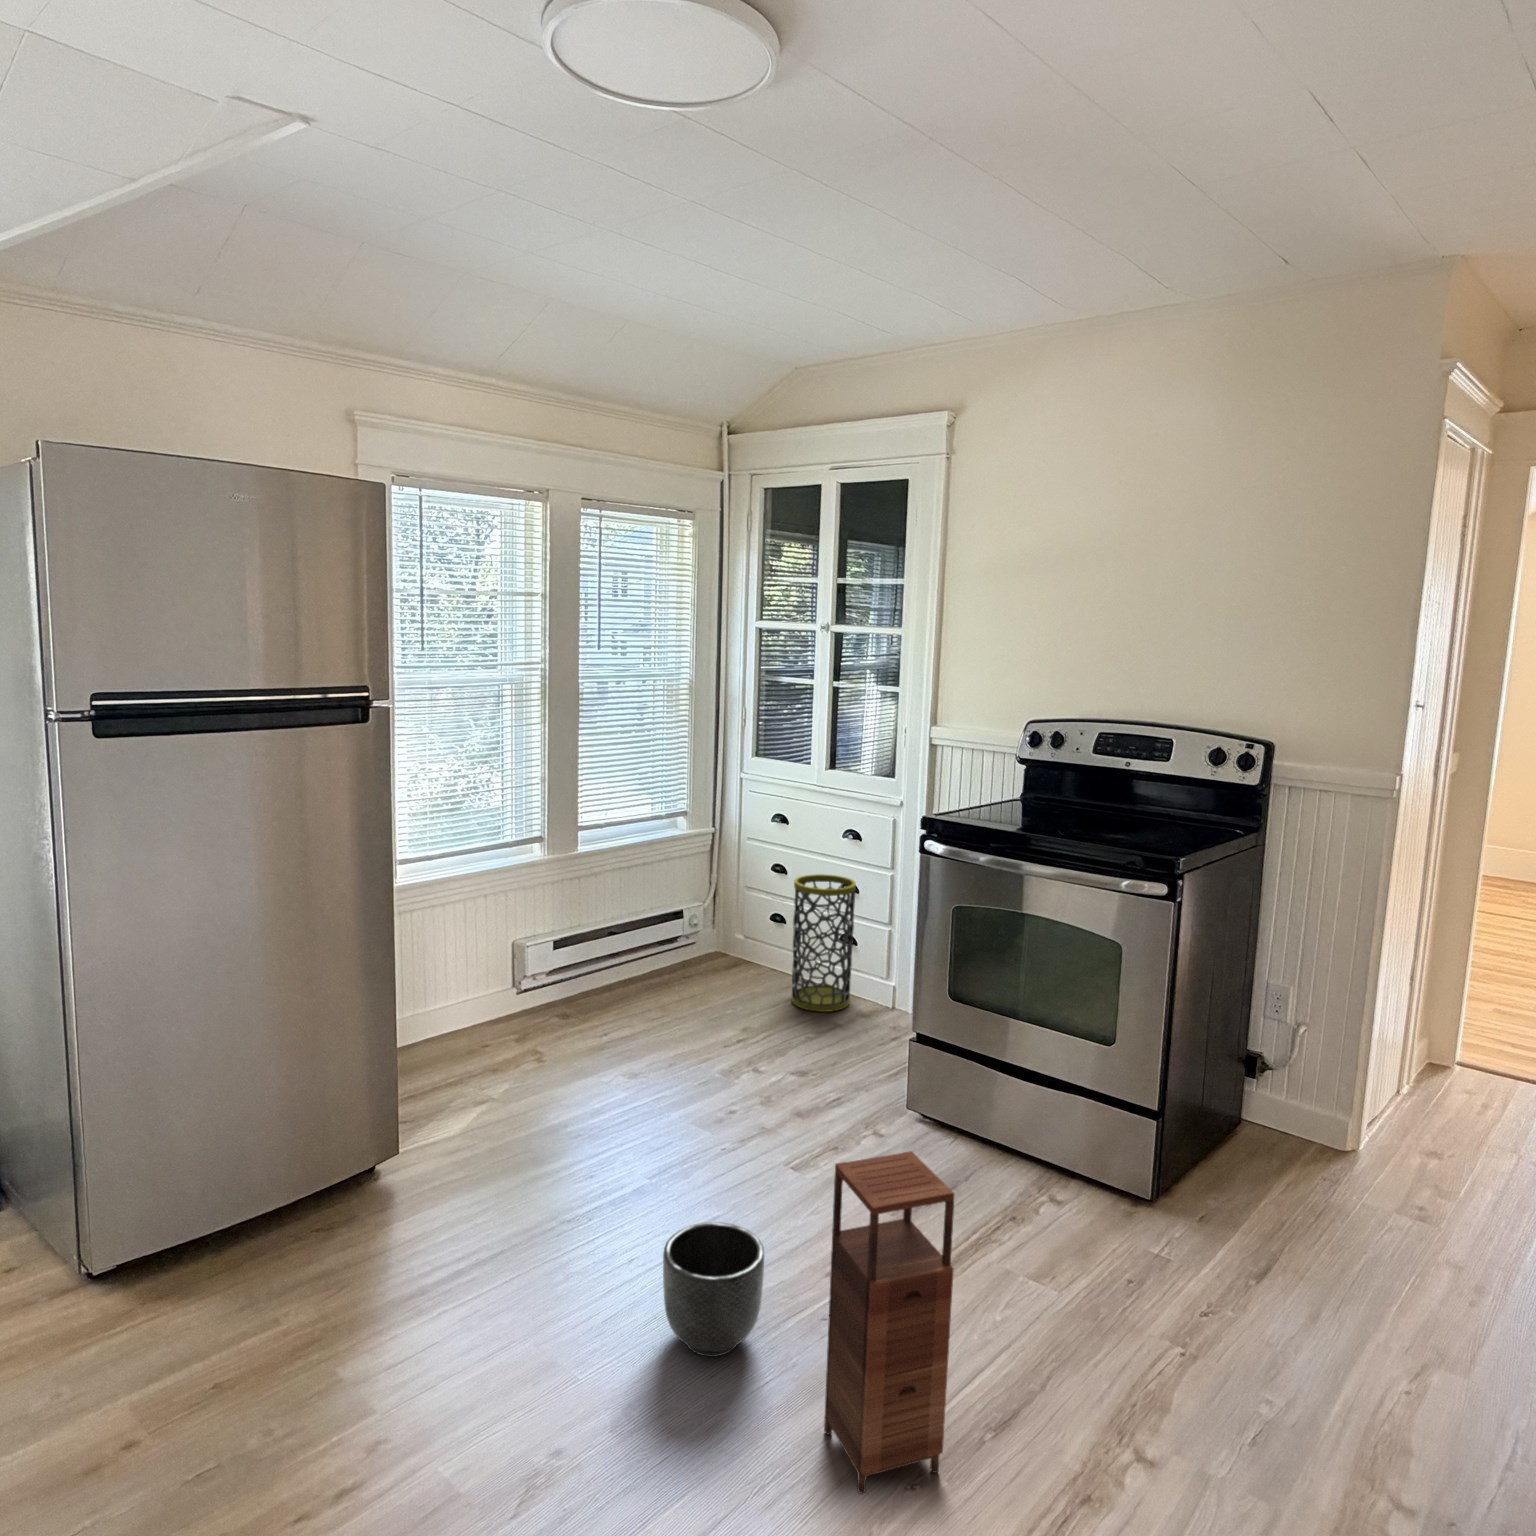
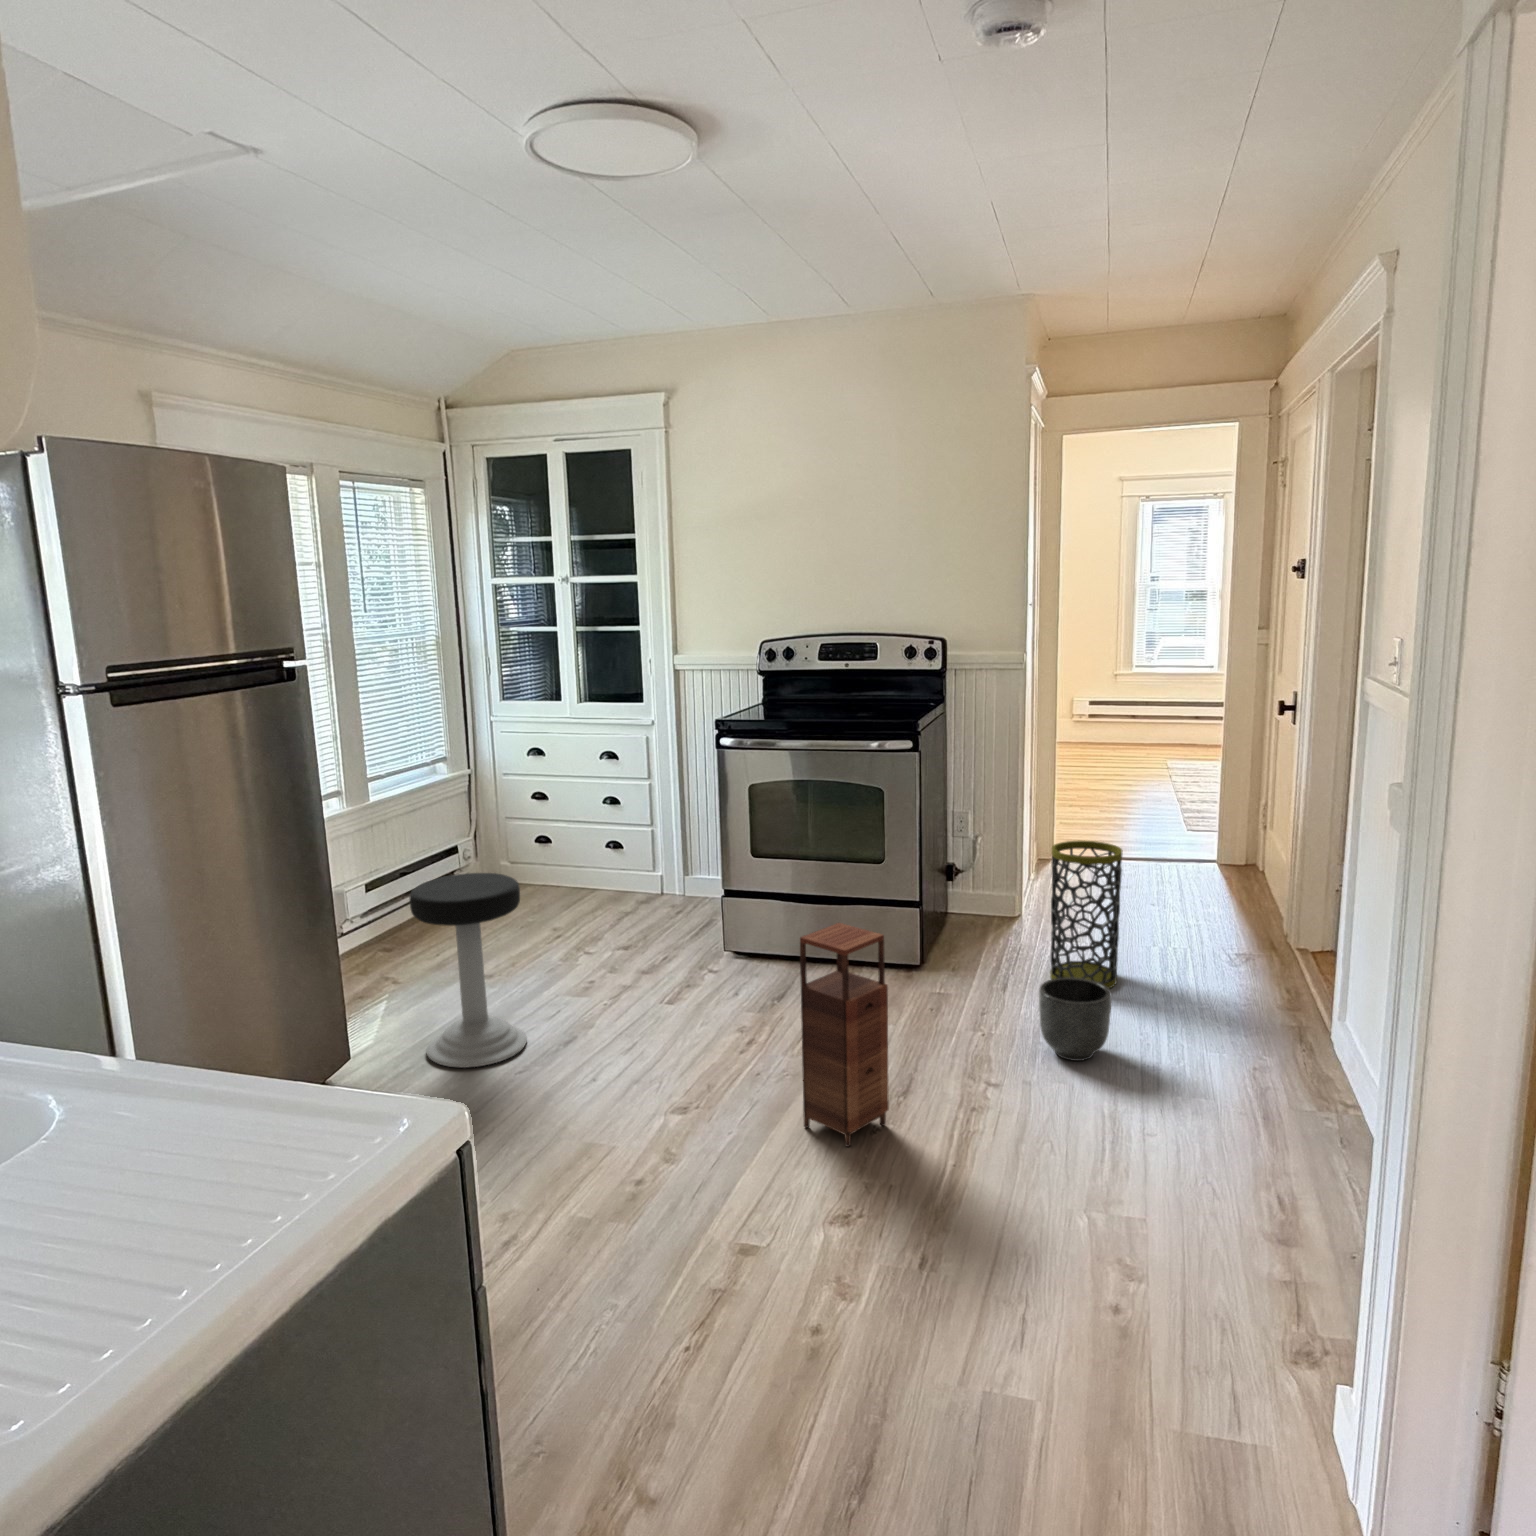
trash can: present [791,874,856,1012] -> present [1050,841,1123,989]
stool: none [486,961,613,1197] -> present [410,873,527,1068]
planter: present [663,1222,764,1357] -> present [1039,977,1112,1061]

